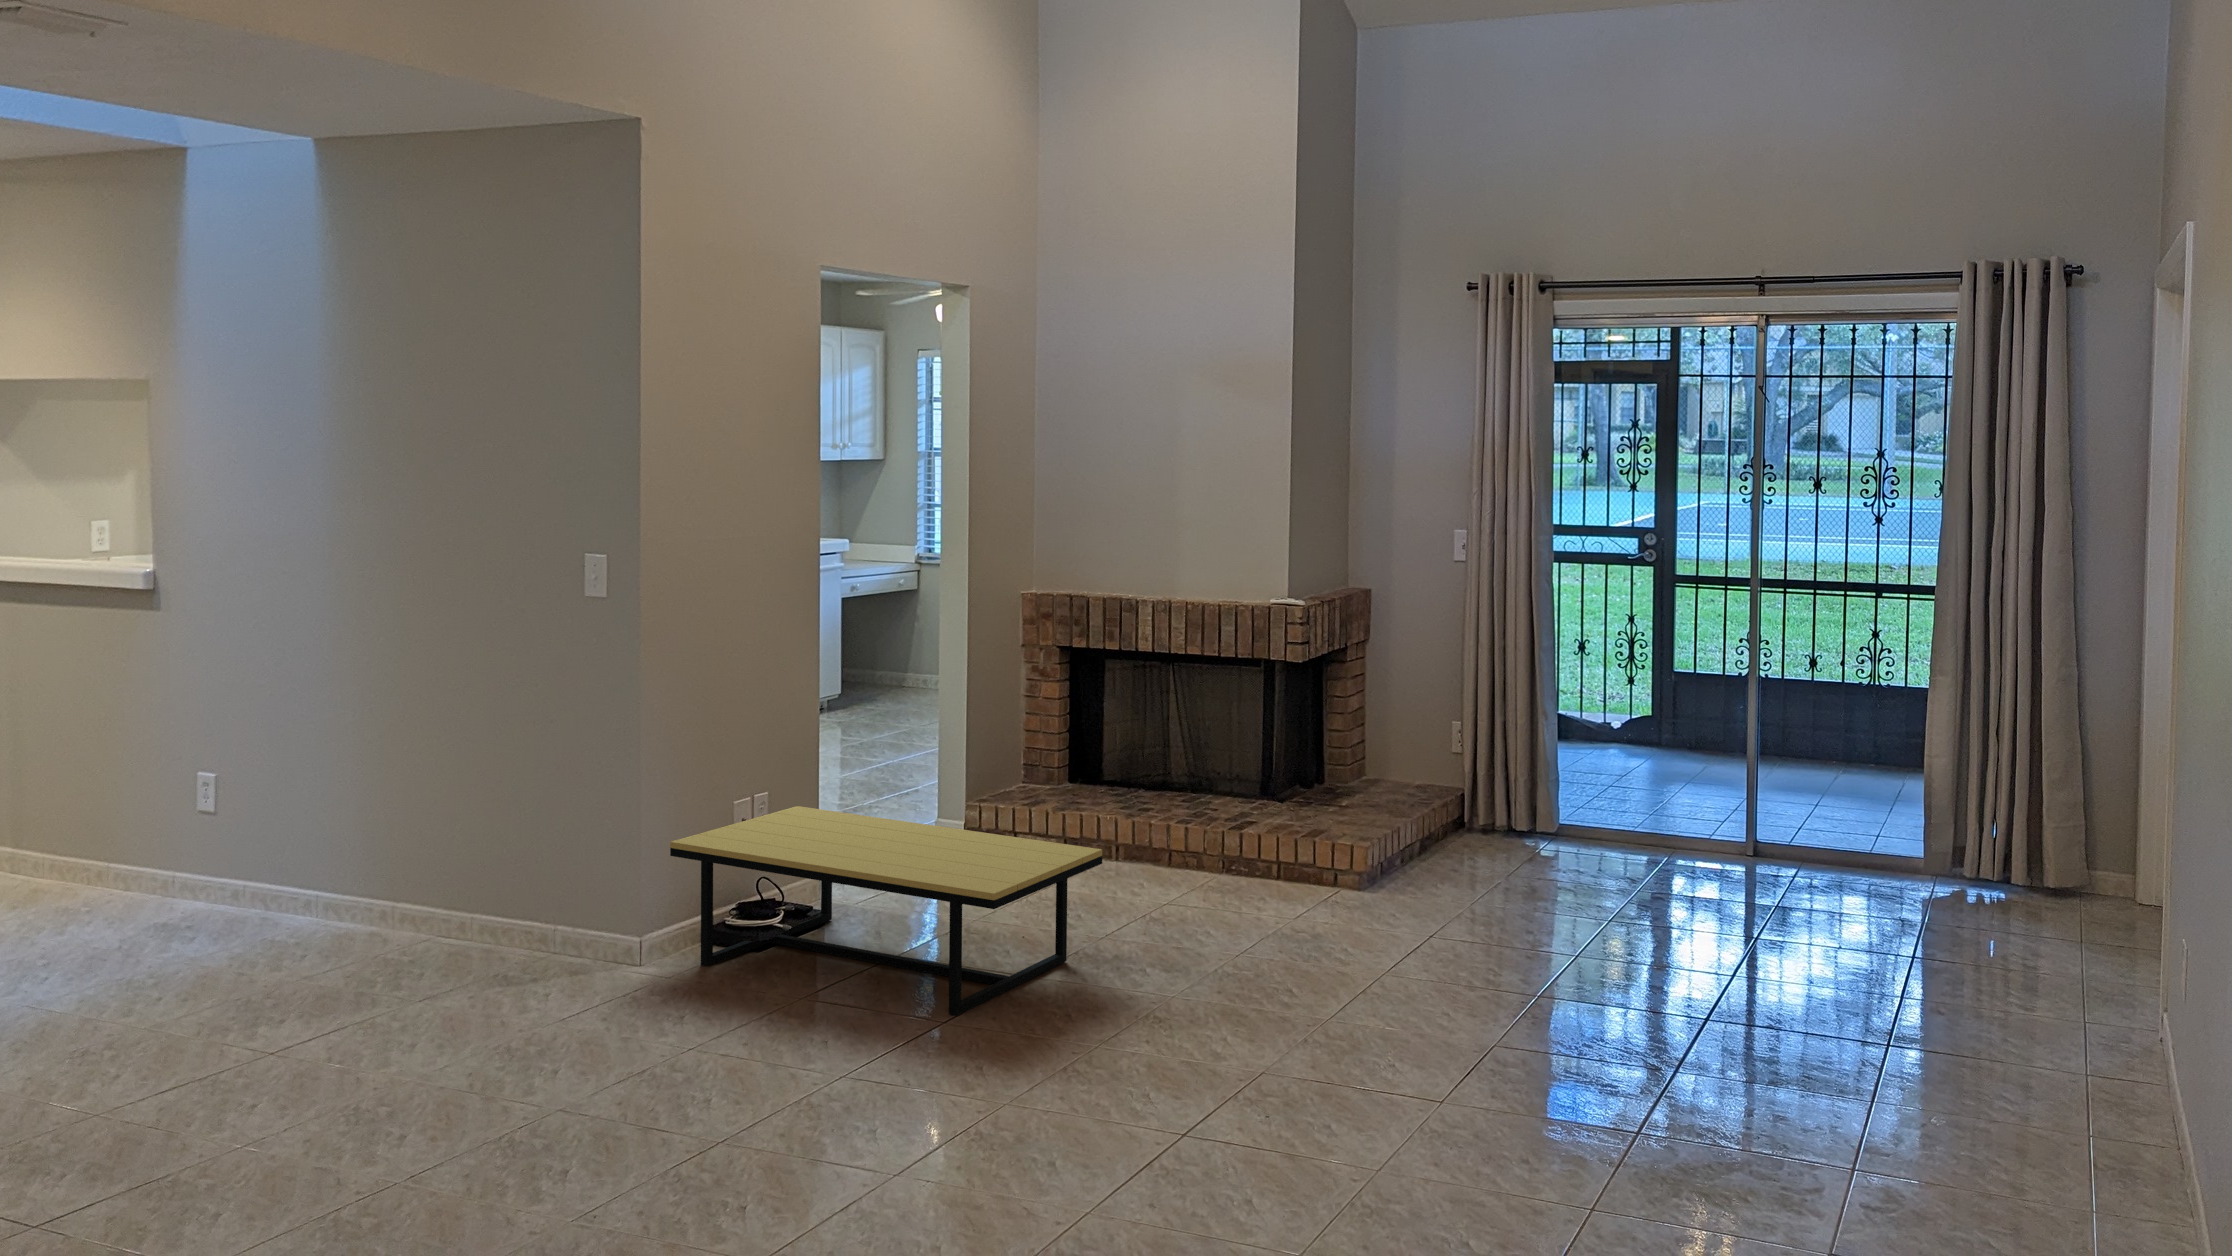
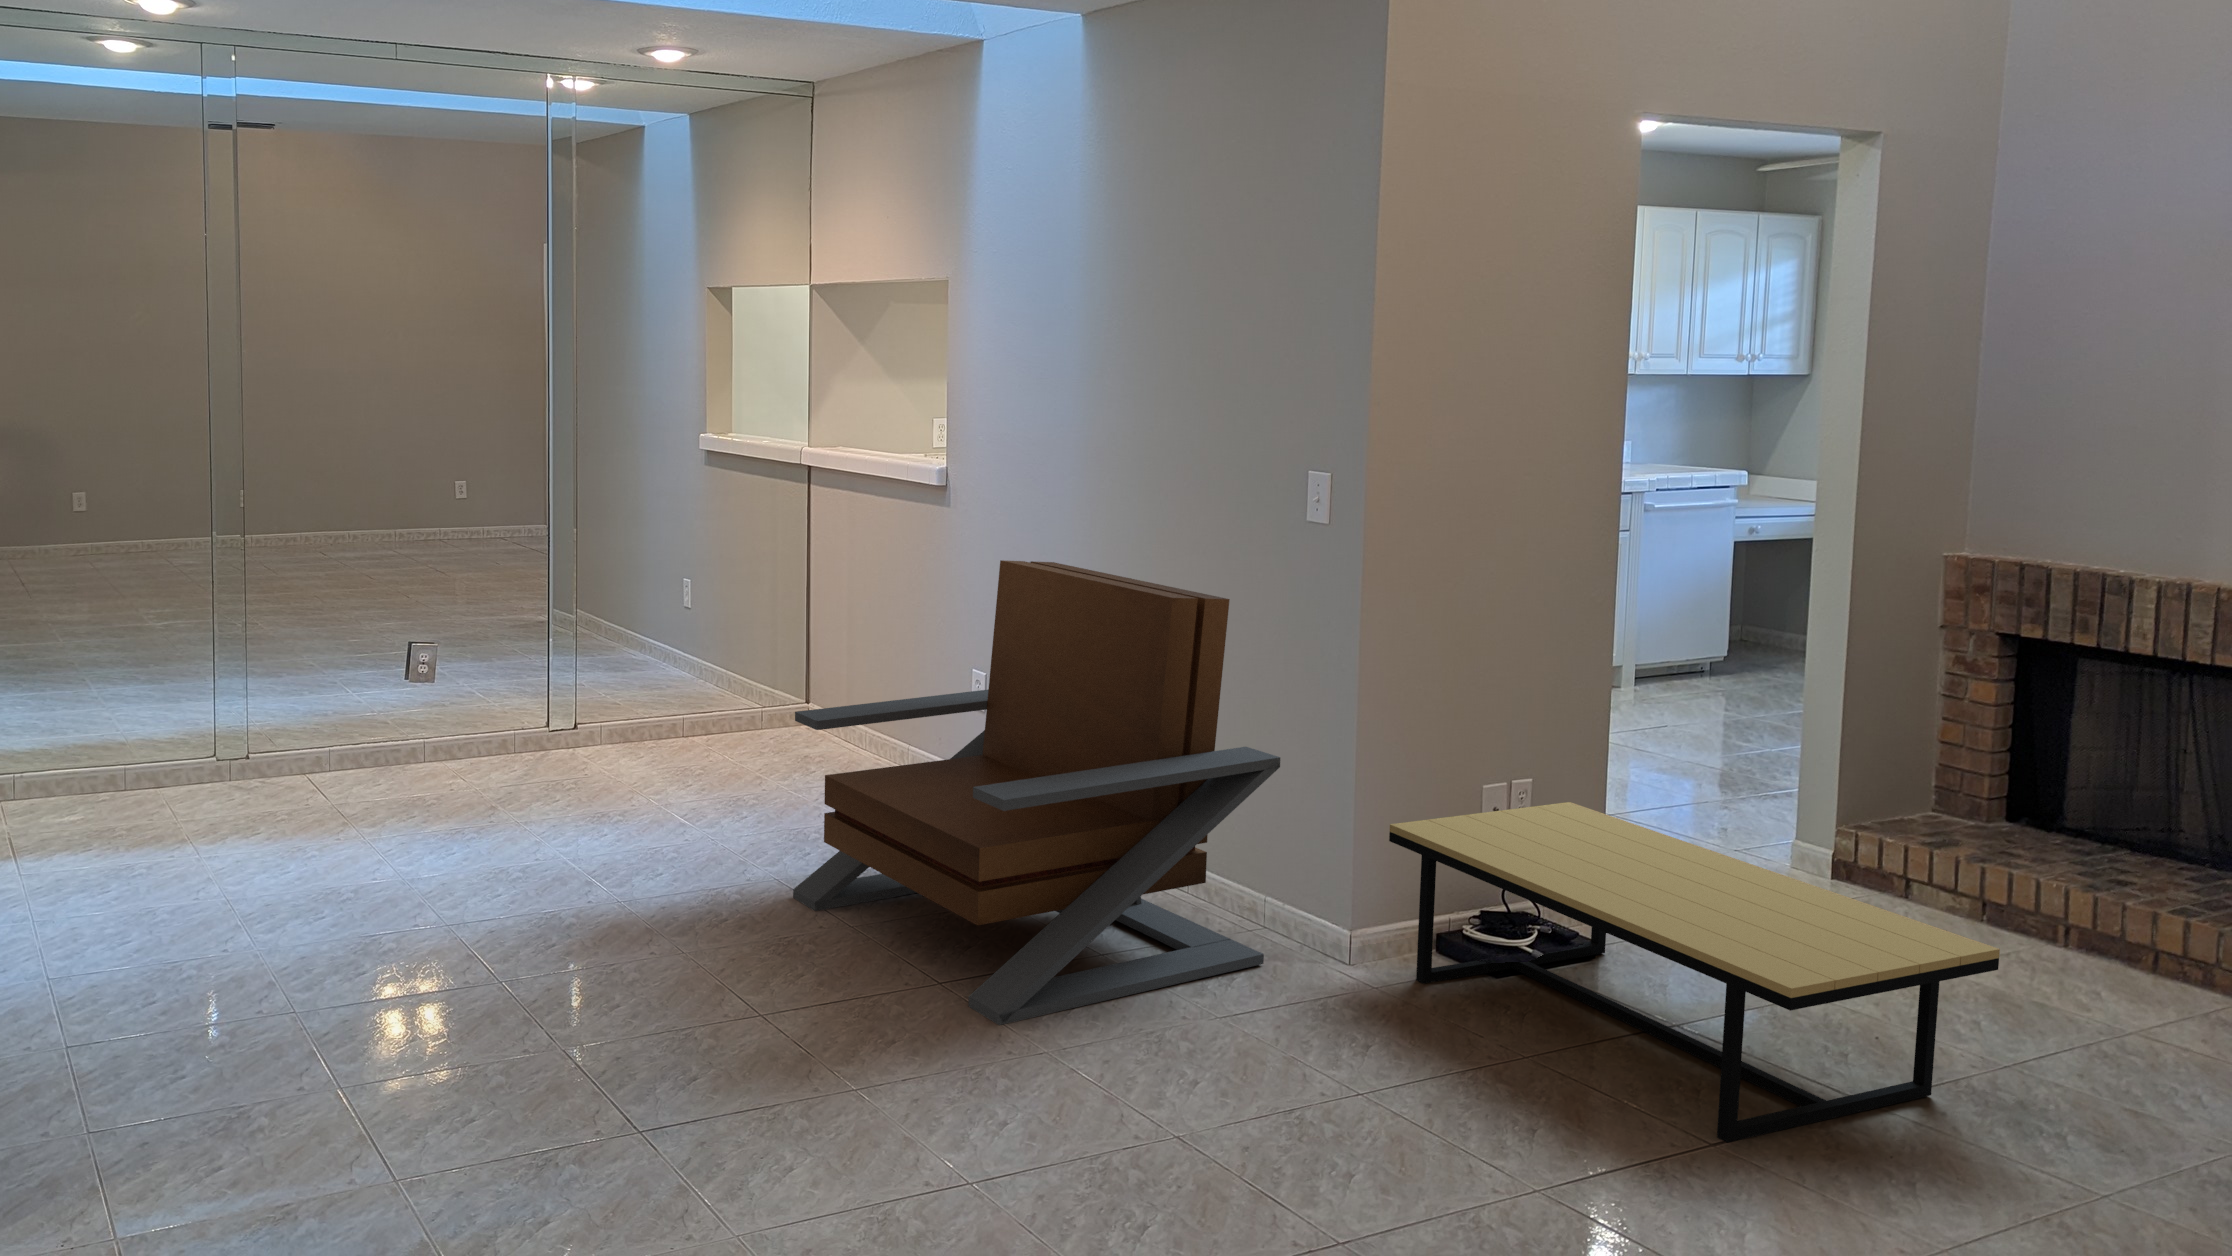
lounge chair: none [60,652,580,1071] -> present [793,560,1280,1025]

